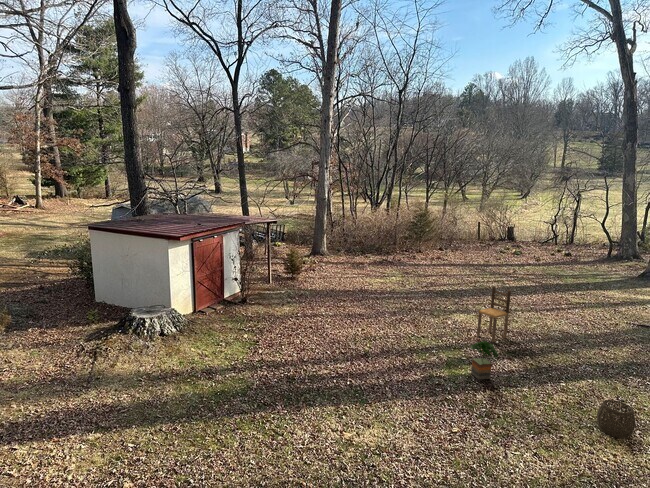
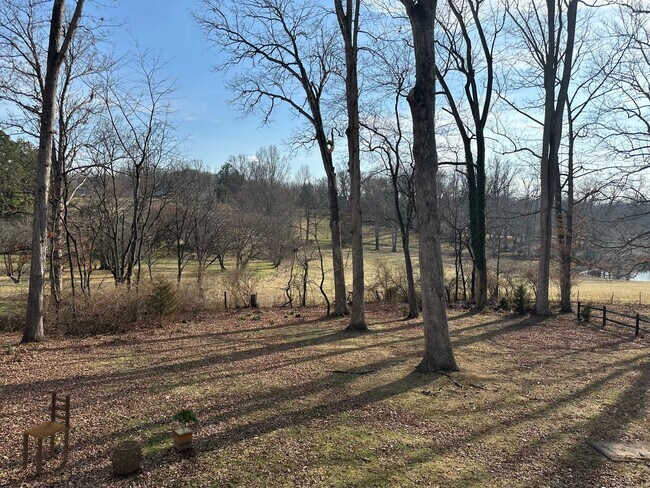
chair: present [477,286,511,342] -> present [23,391,70,474]
woven basket: present [597,400,636,439] -> present [111,440,142,474]

